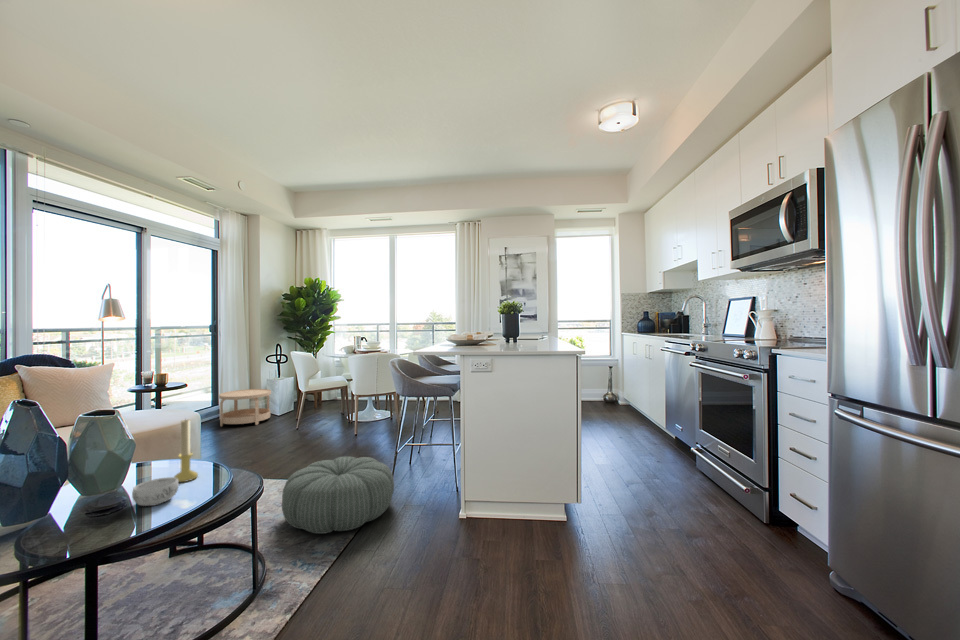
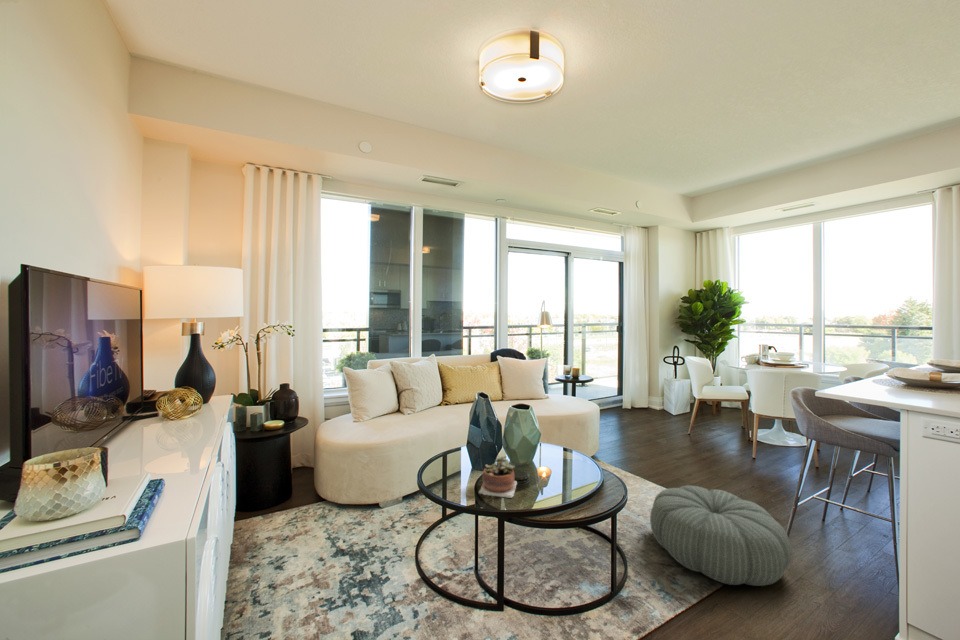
side table: present [219,389,271,426] -> none [621,384,665,420]
candle holder: present [174,420,198,482] -> none [561,418,578,470]
decorative bowl: present [132,477,178,506] -> none [532,462,560,484]
succulent plant: none [36,486,110,556] -> present [479,456,517,498]

